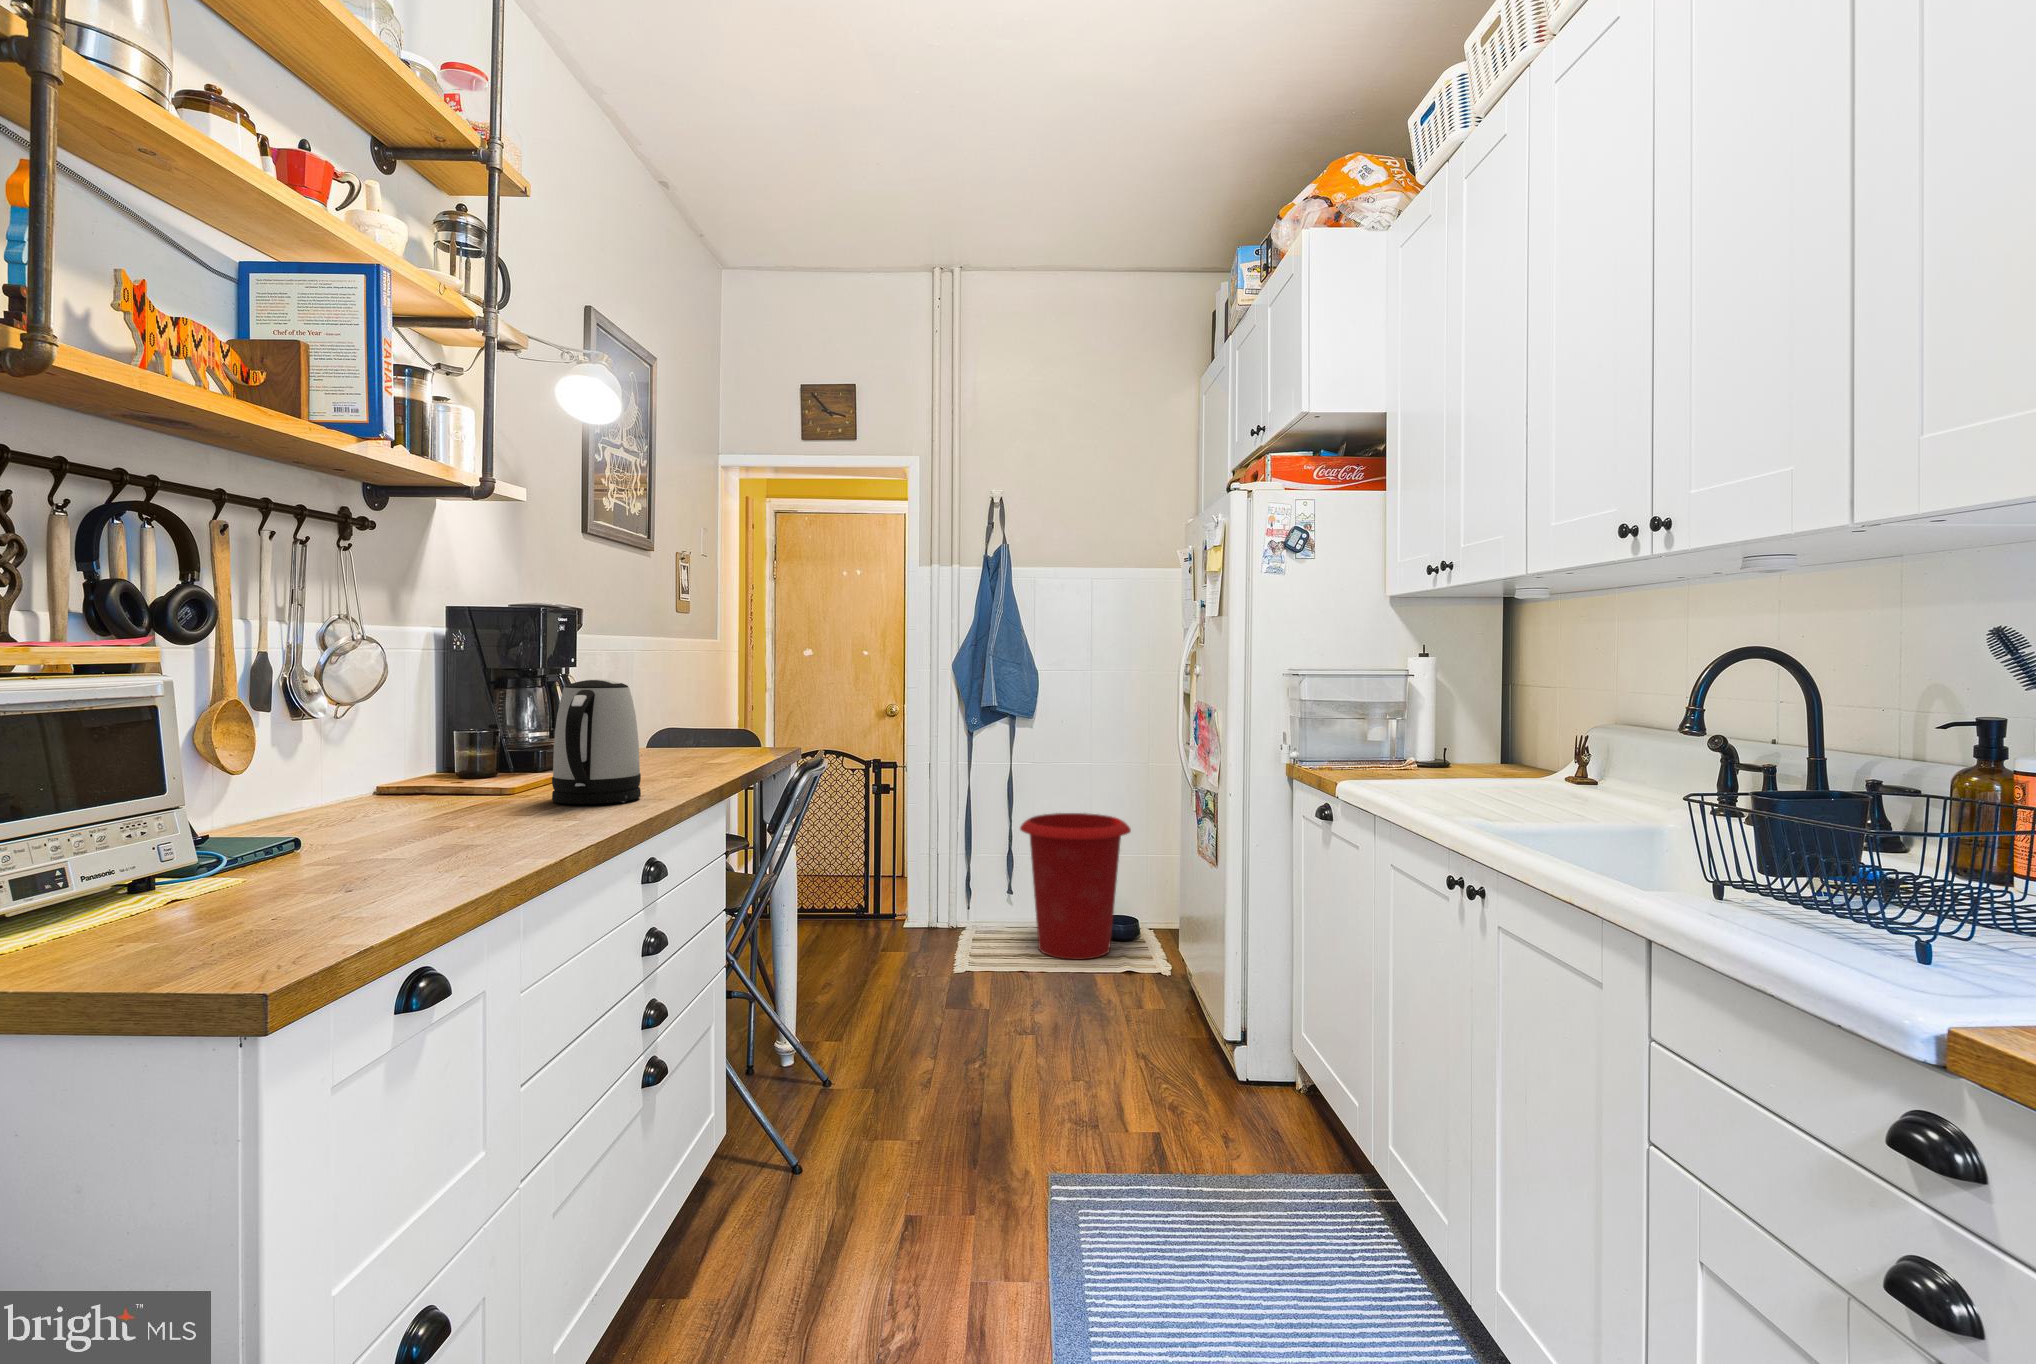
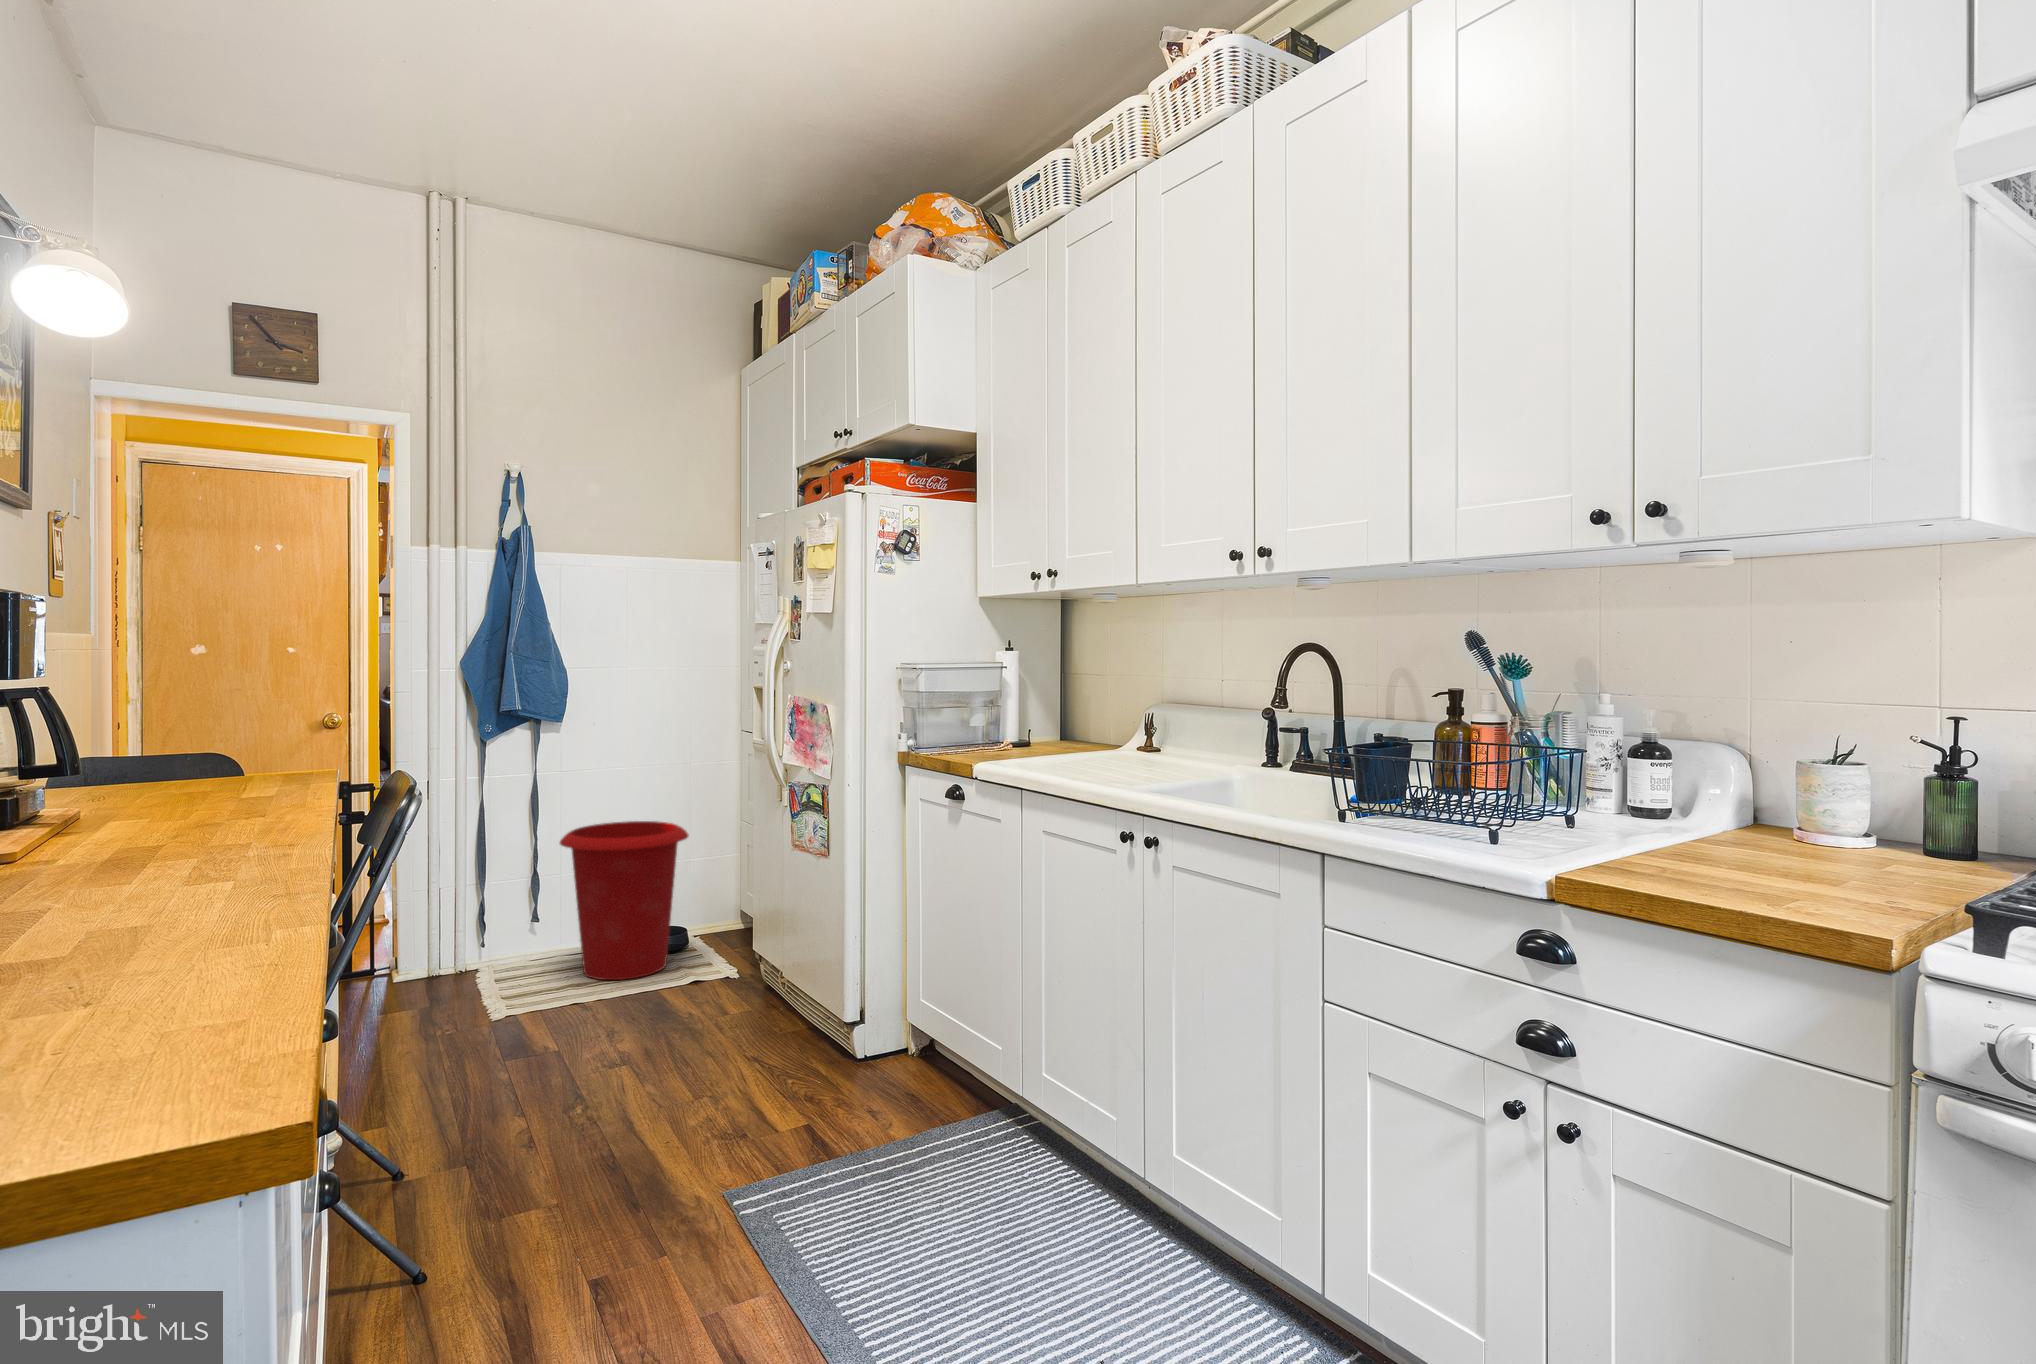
kettle: present [552,679,641,804] -> none [93,680,242,854]

